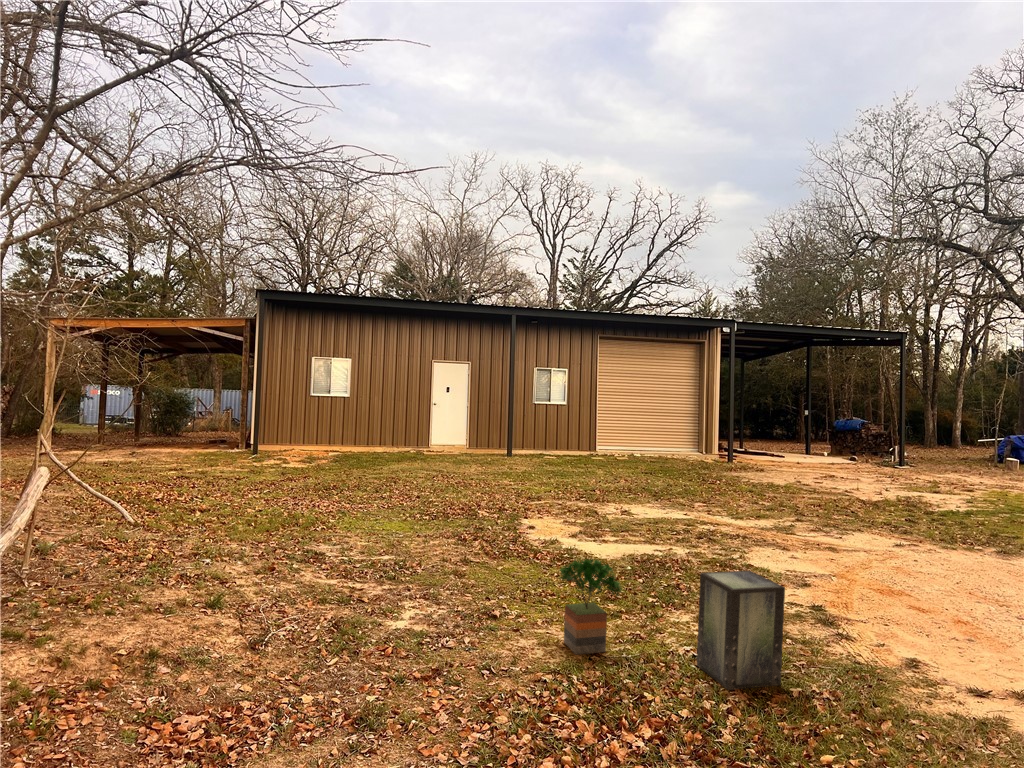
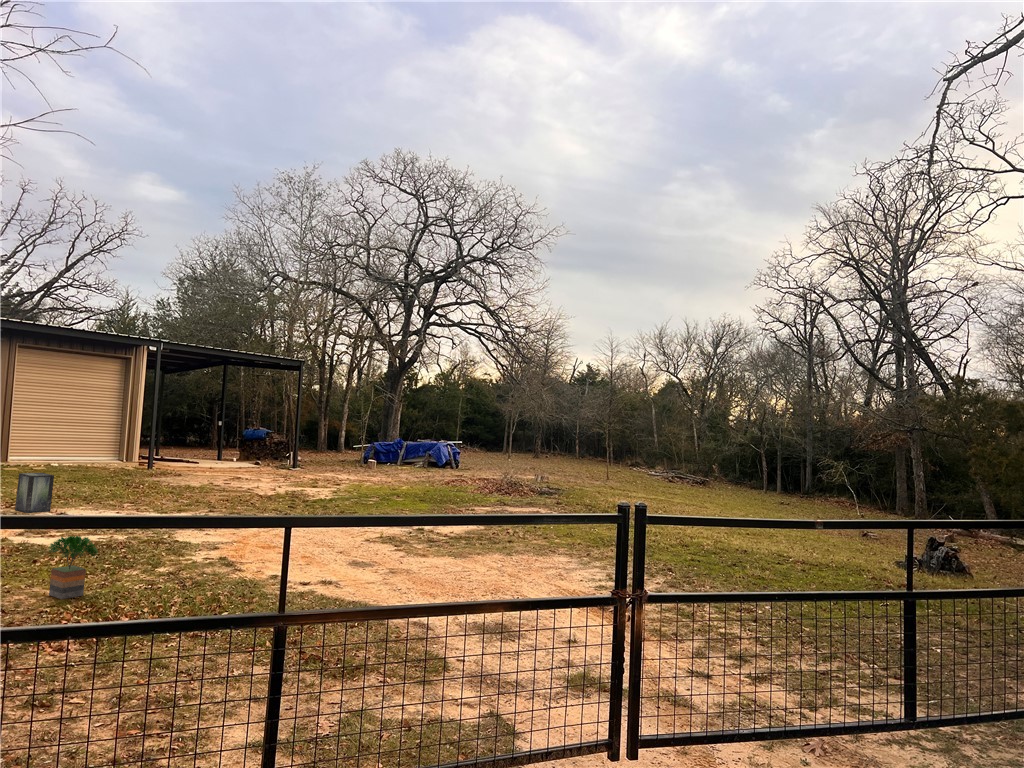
storage box: present [697,571,785,690] -> present [15,473,54,513]

